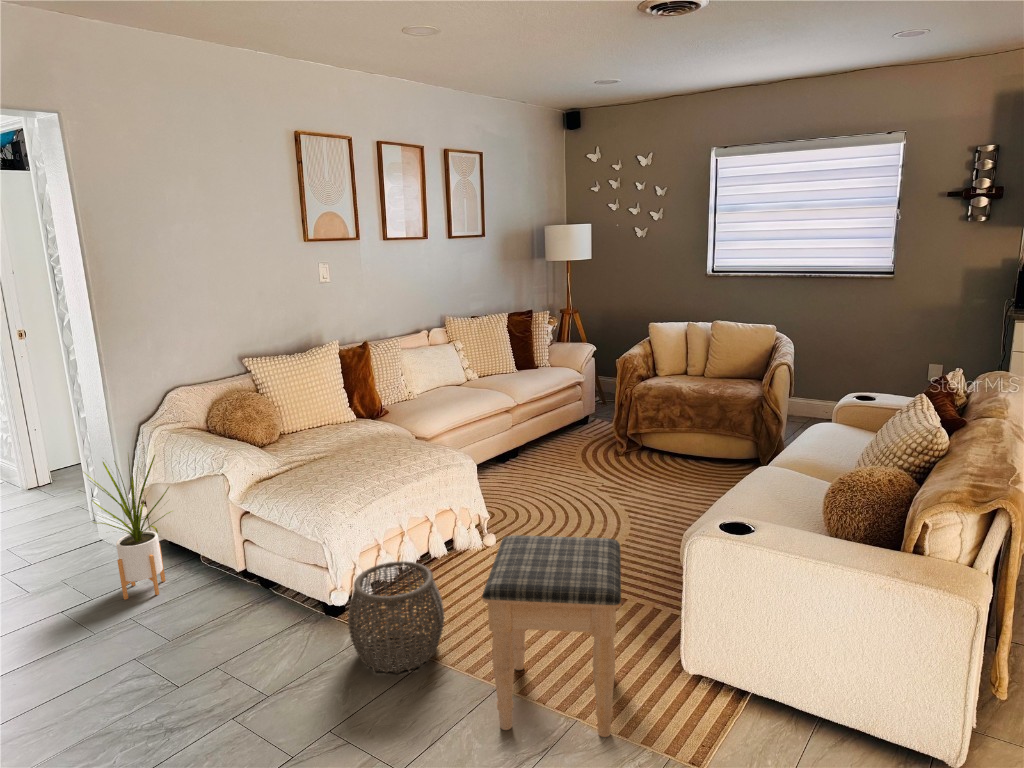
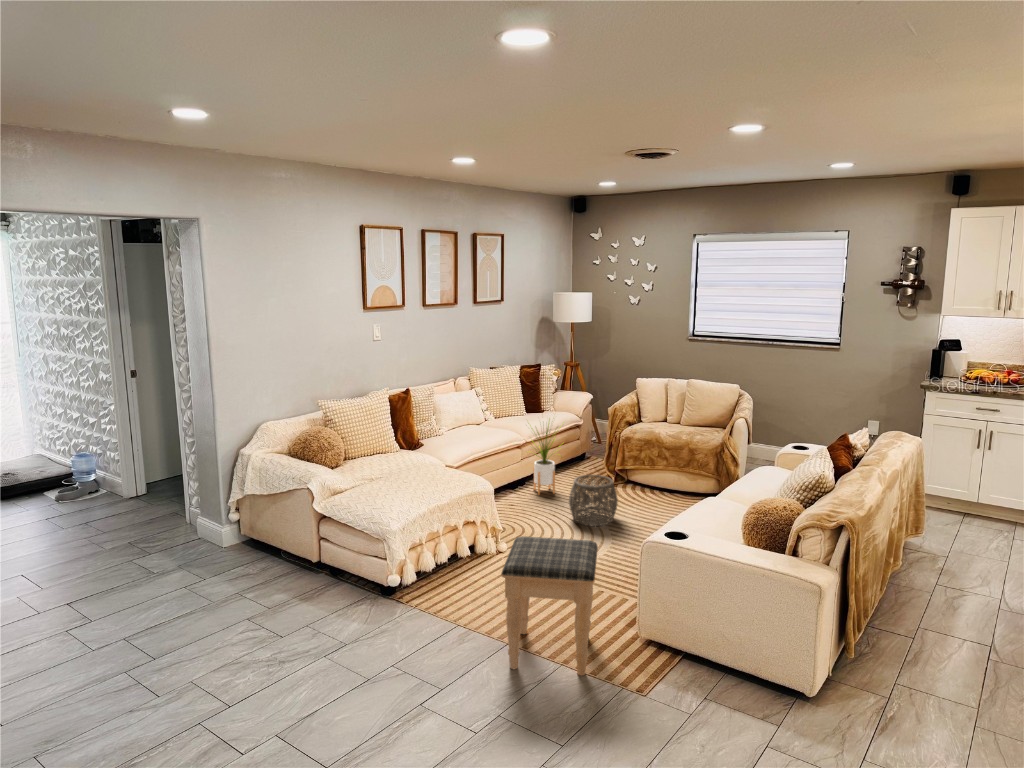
house plant: present [85,455,172,600] -> present [534,424,555,495]
woven basket: present [348,561,444,673] -> present [569,475,618,526]

